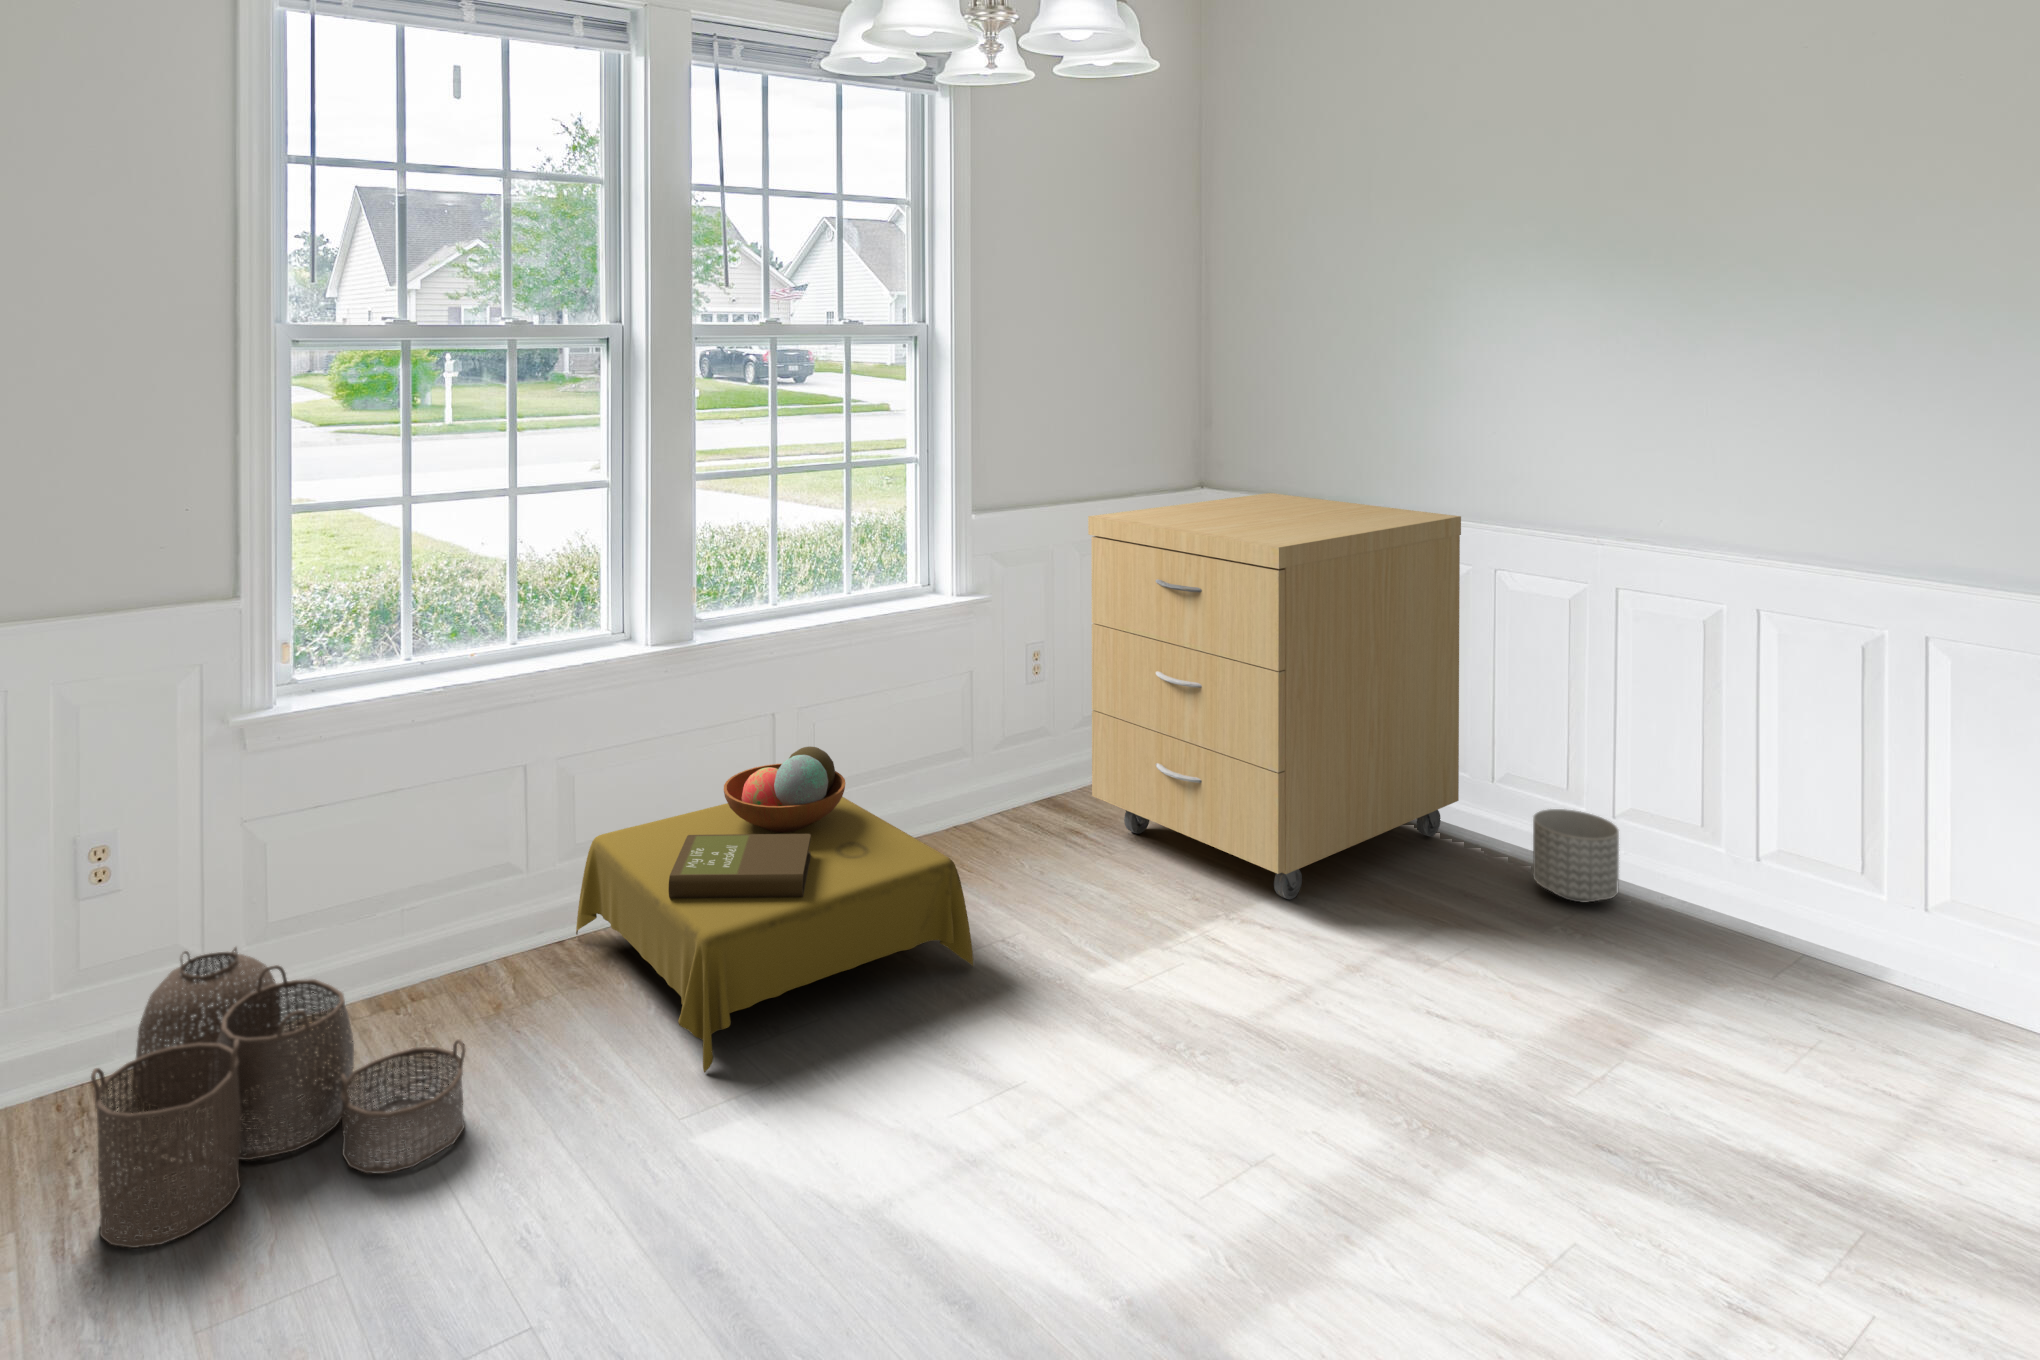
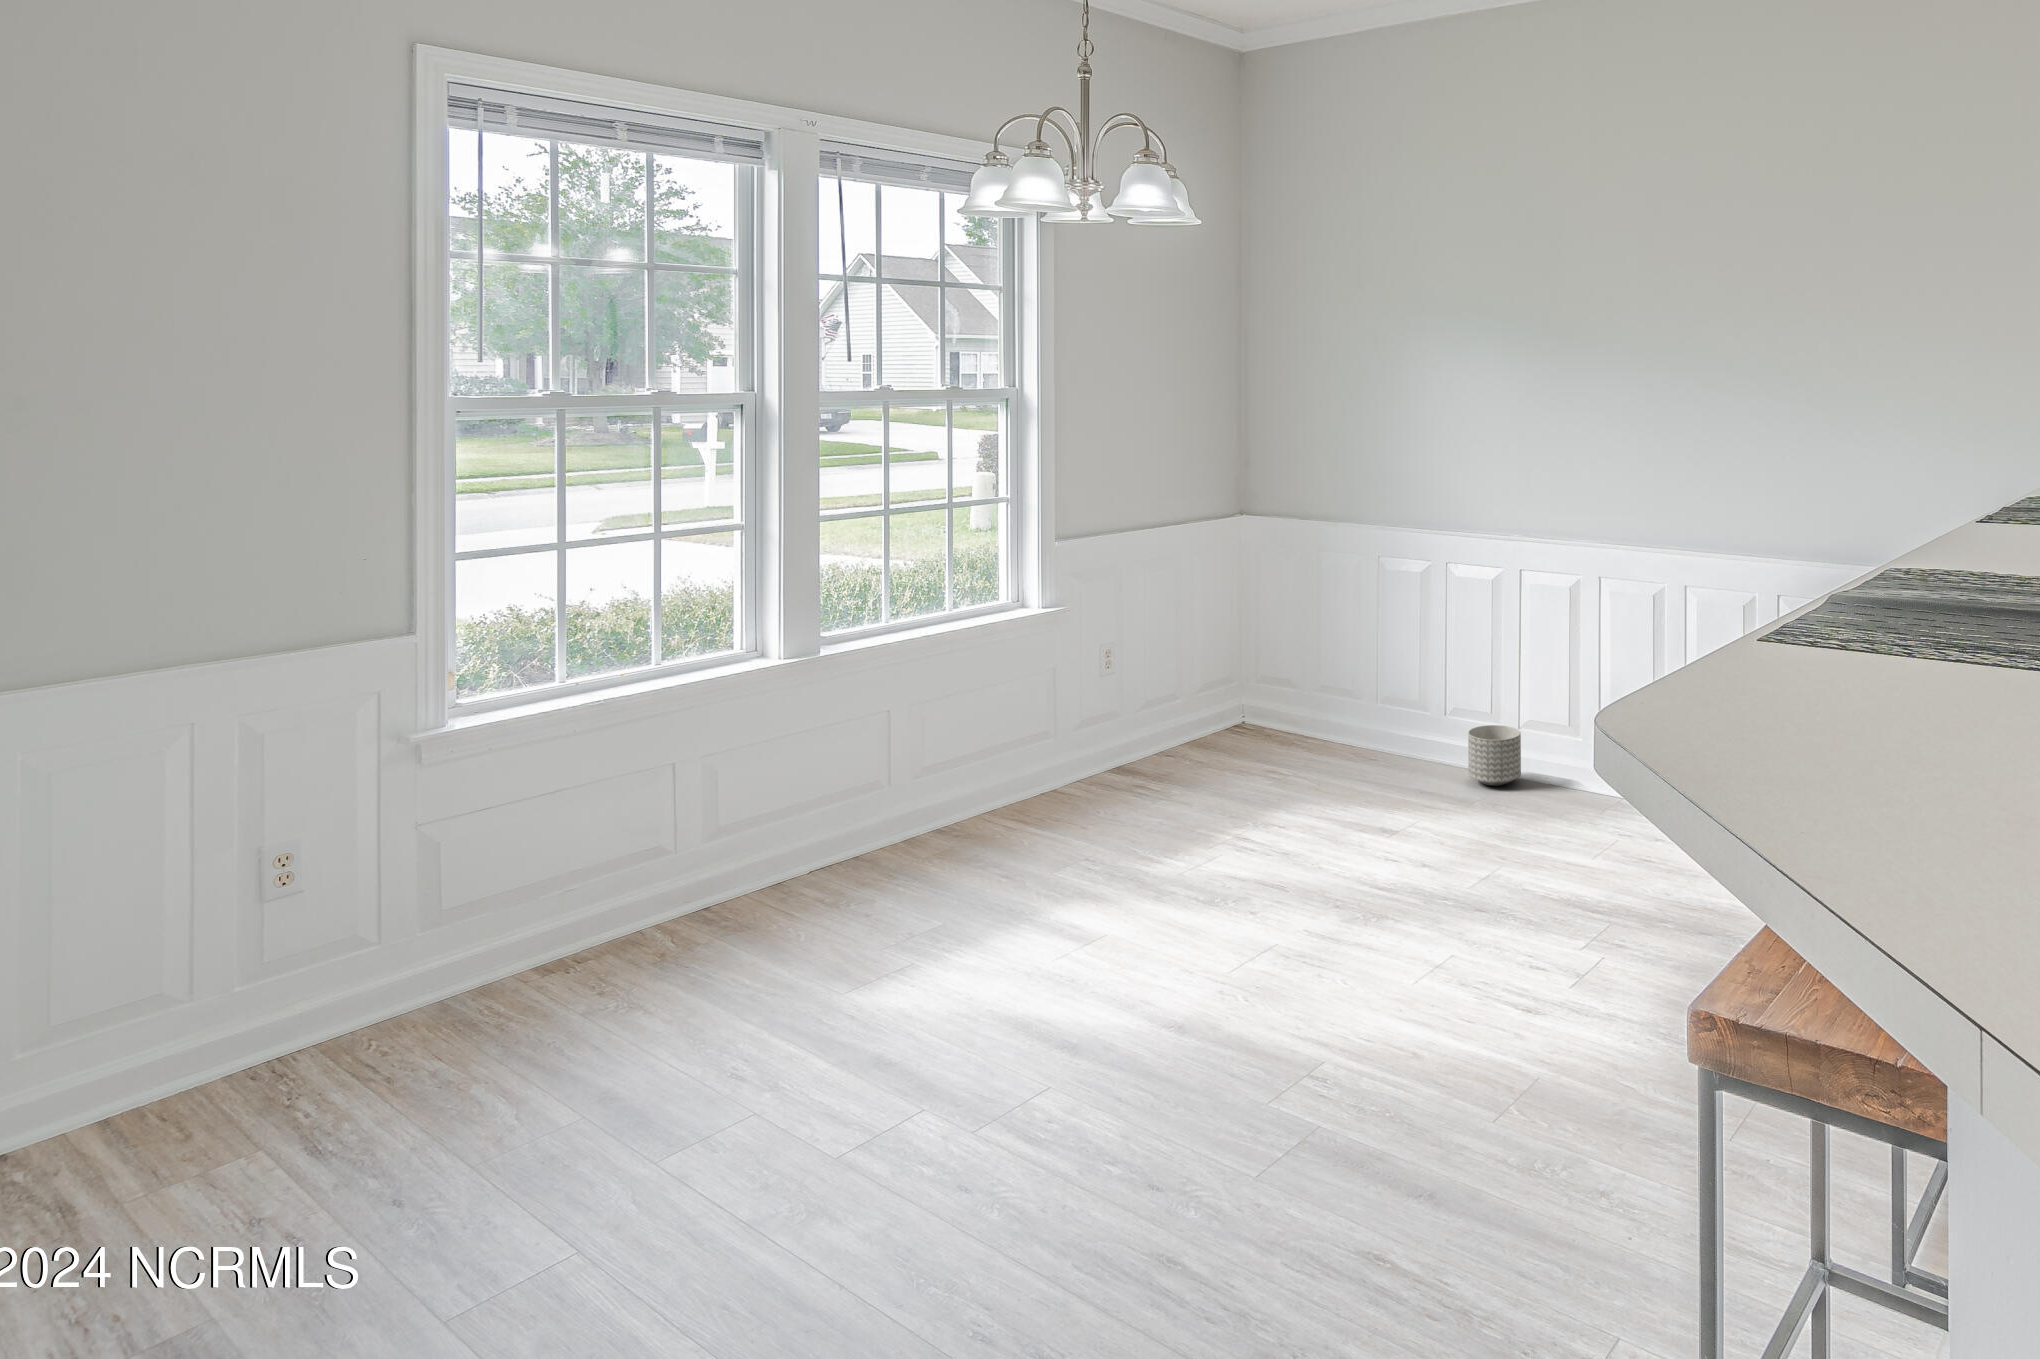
storage cabinet: present [1088,493,1461,899] -> none [1151,515,1425,809]
side table: present [576,747,973,1072] -> none [720,731,1066,966]
woven basket: present [91,947,465,1248] -> none [336,925,670,1134]

